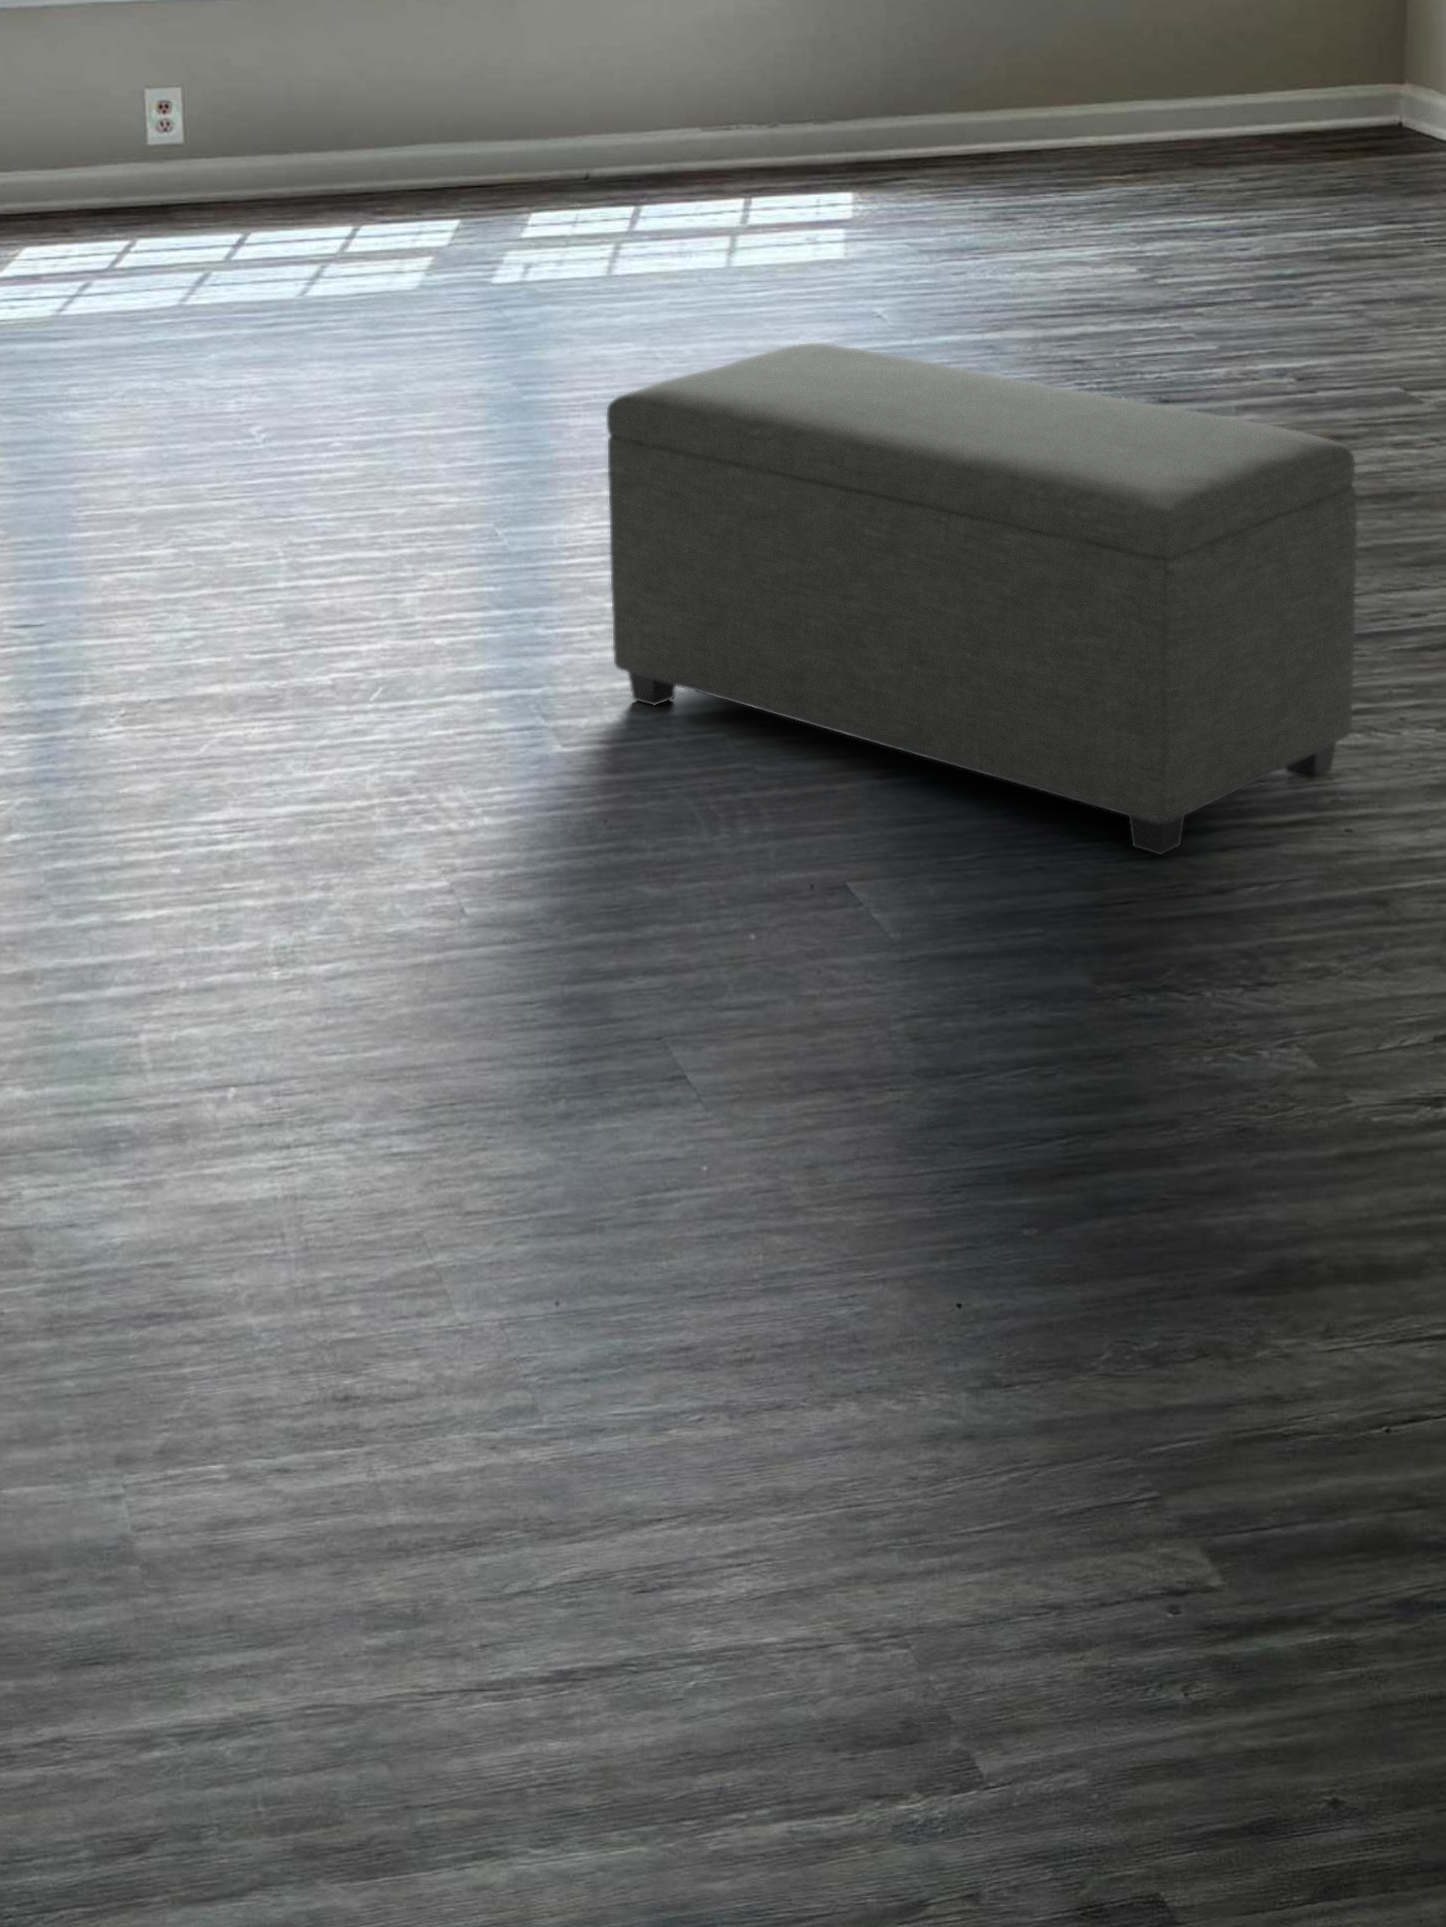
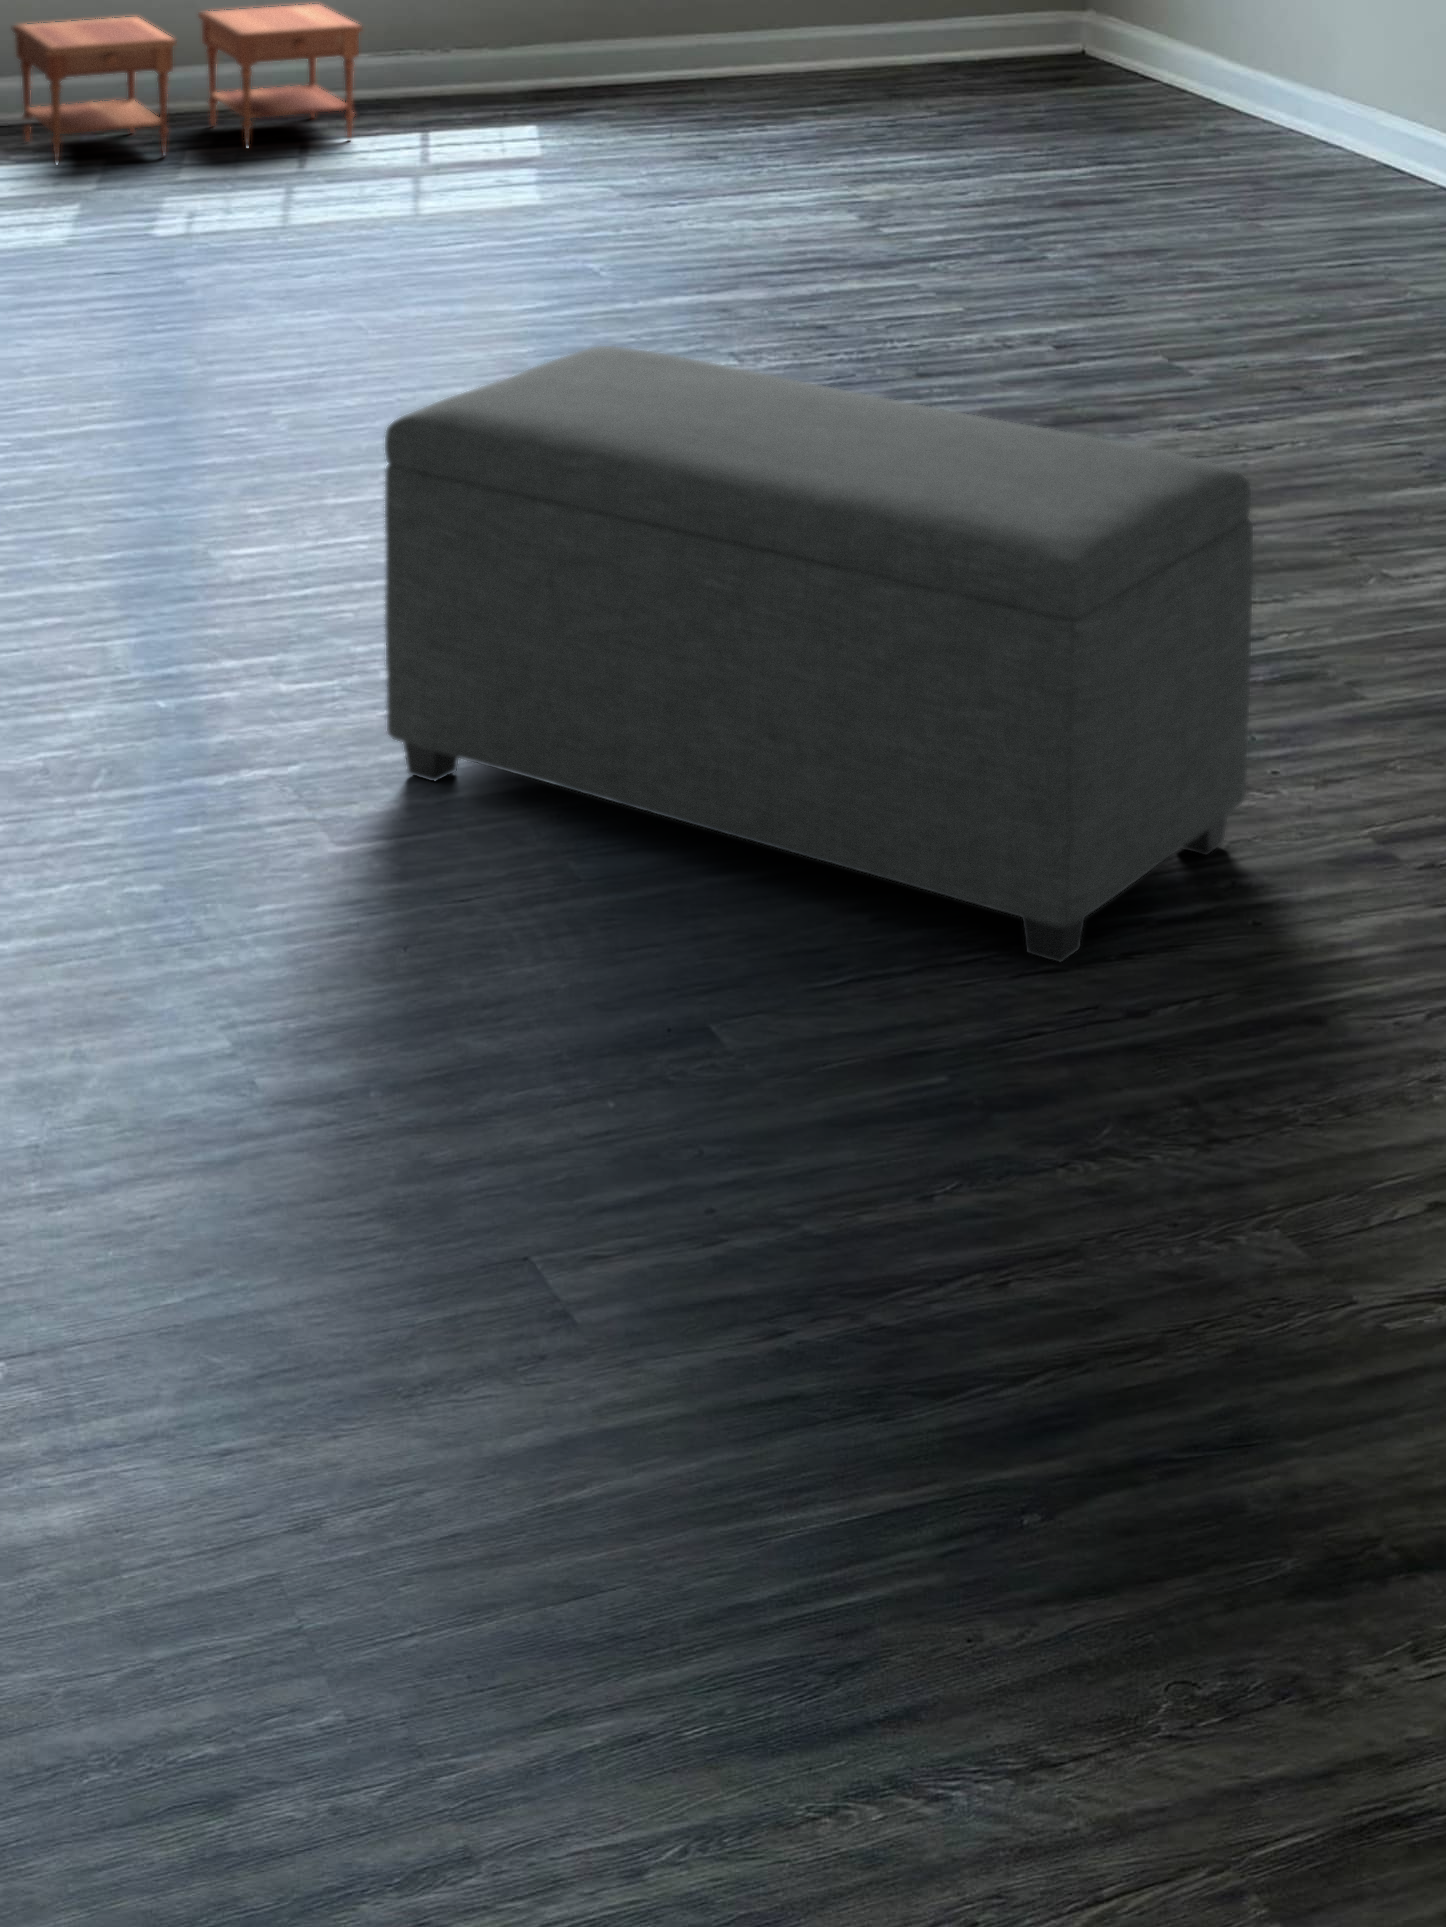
side table: none [377,78,688,223] -> present [11,4,362,164]

